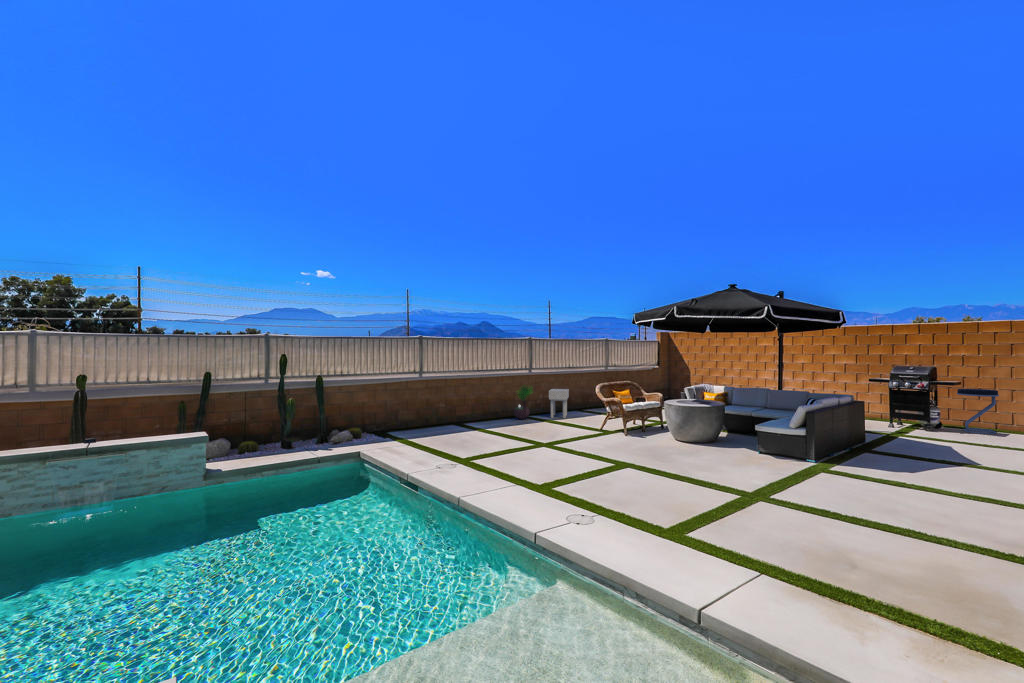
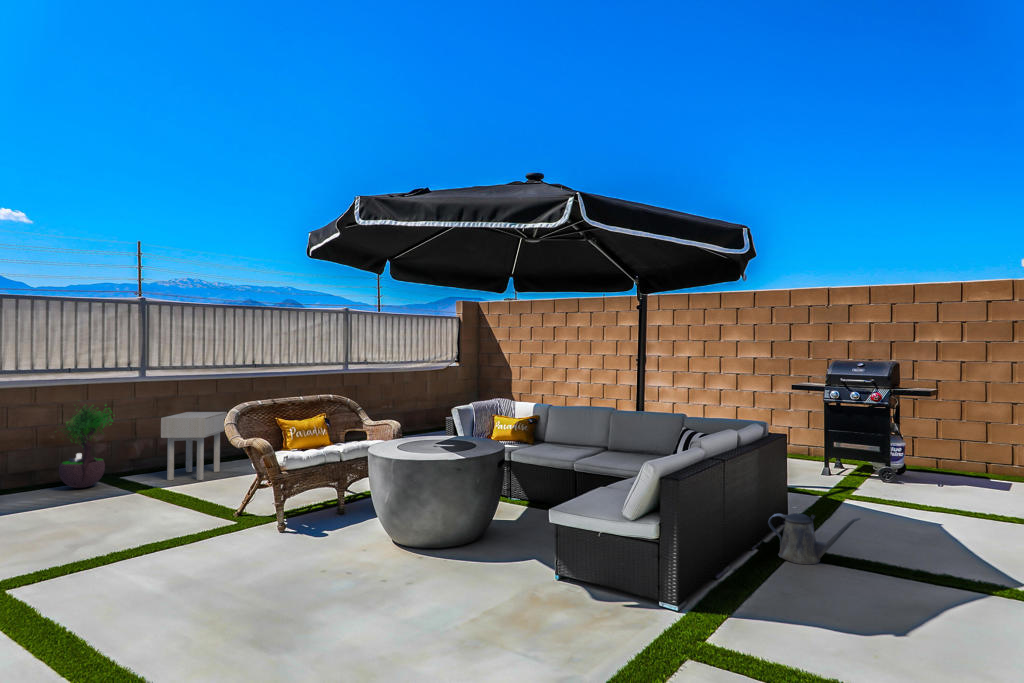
stool: present [957,389,999,434] -> none [927,401,991,483]
watering can: none [854,434,901,455] -> present [768,513,860,564]

